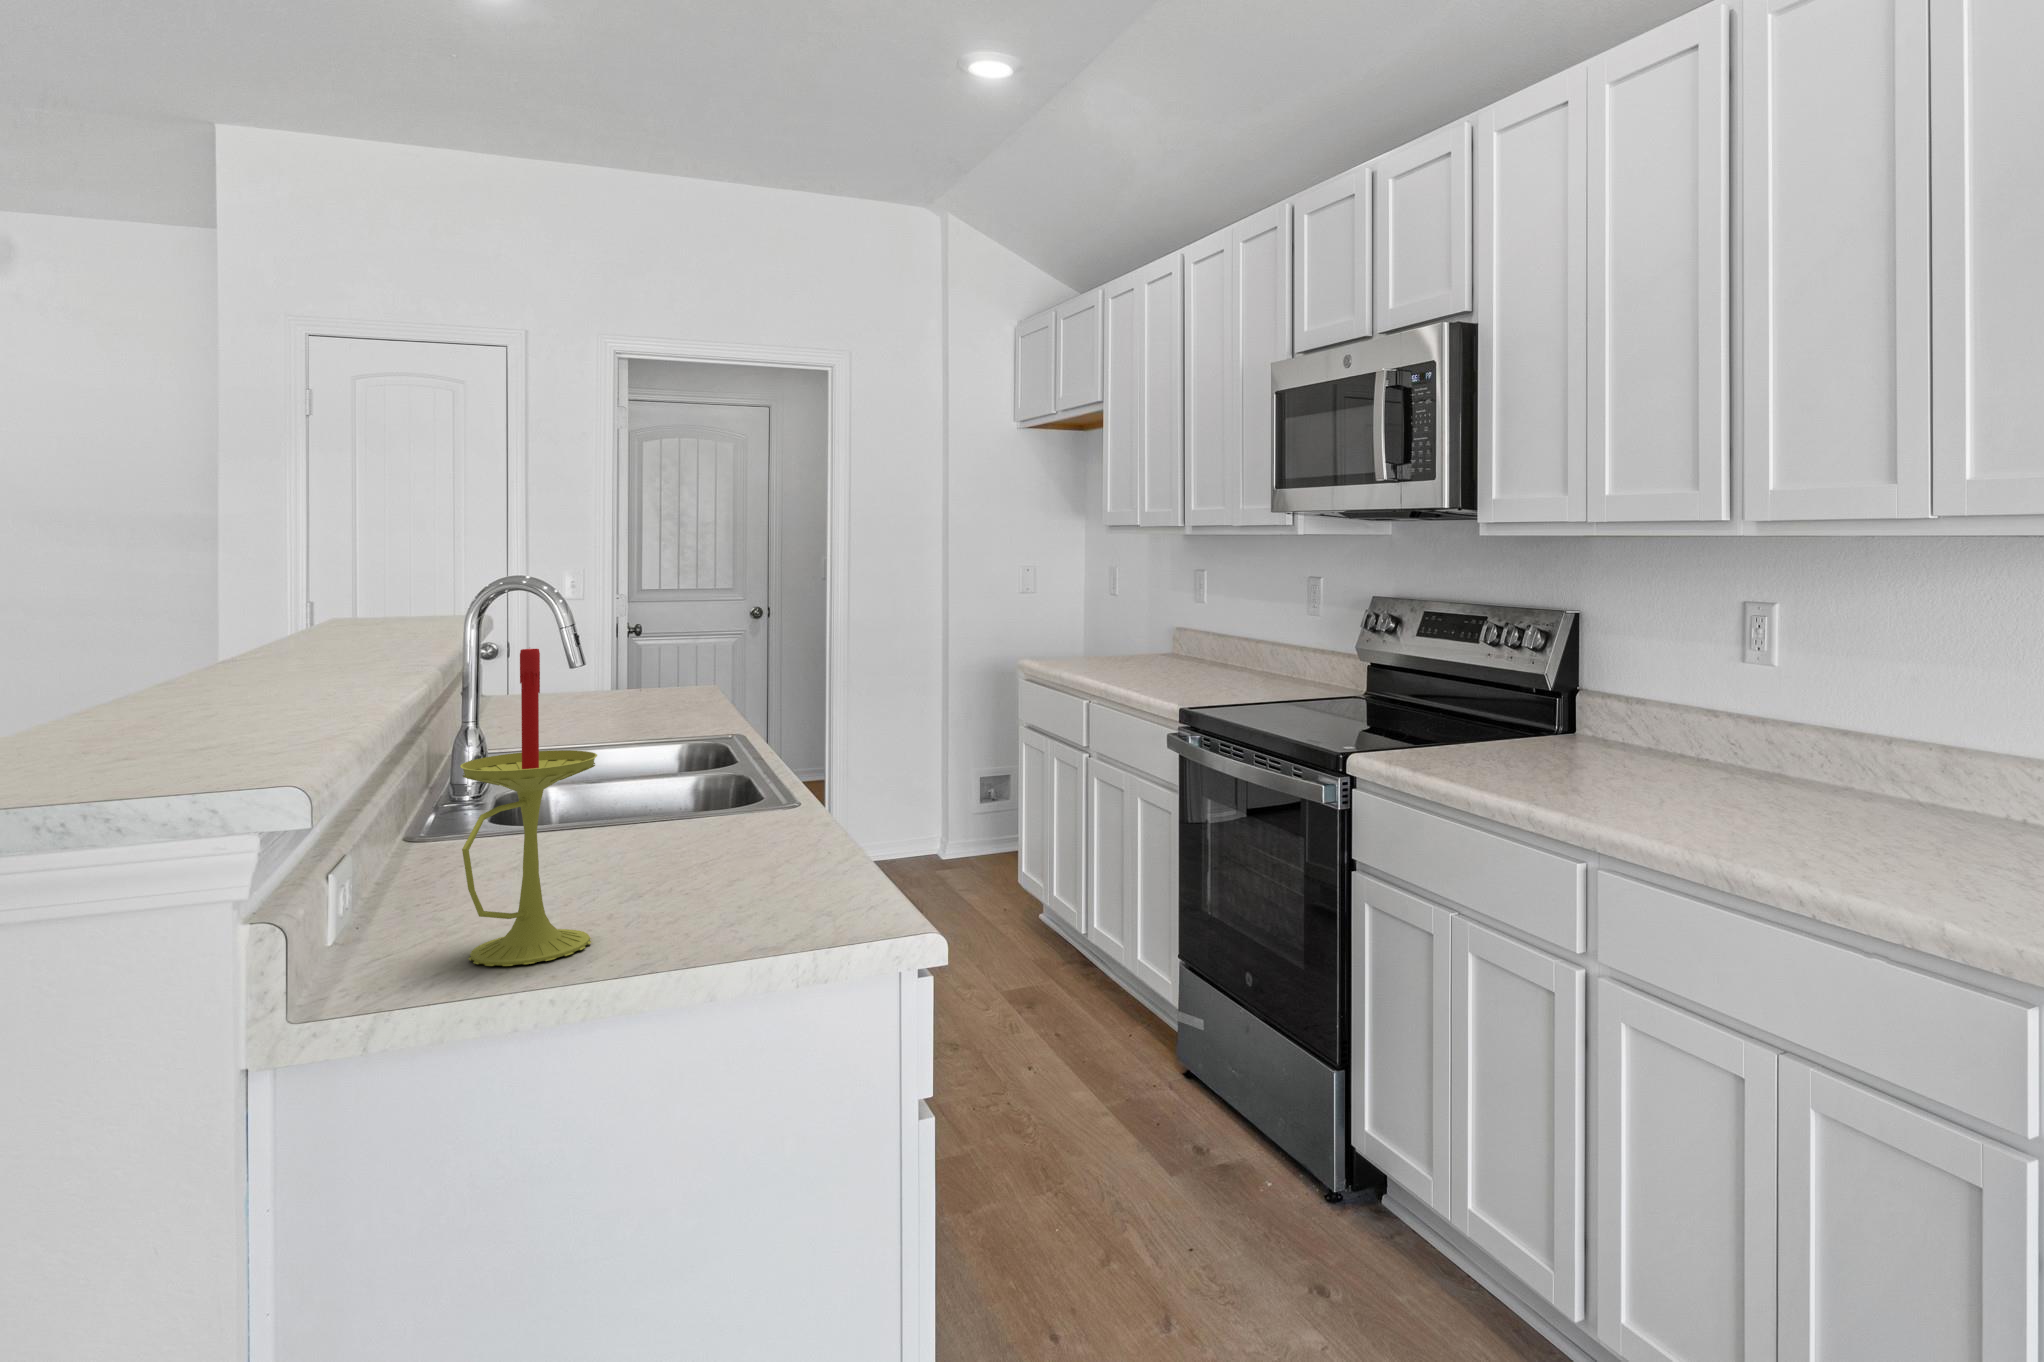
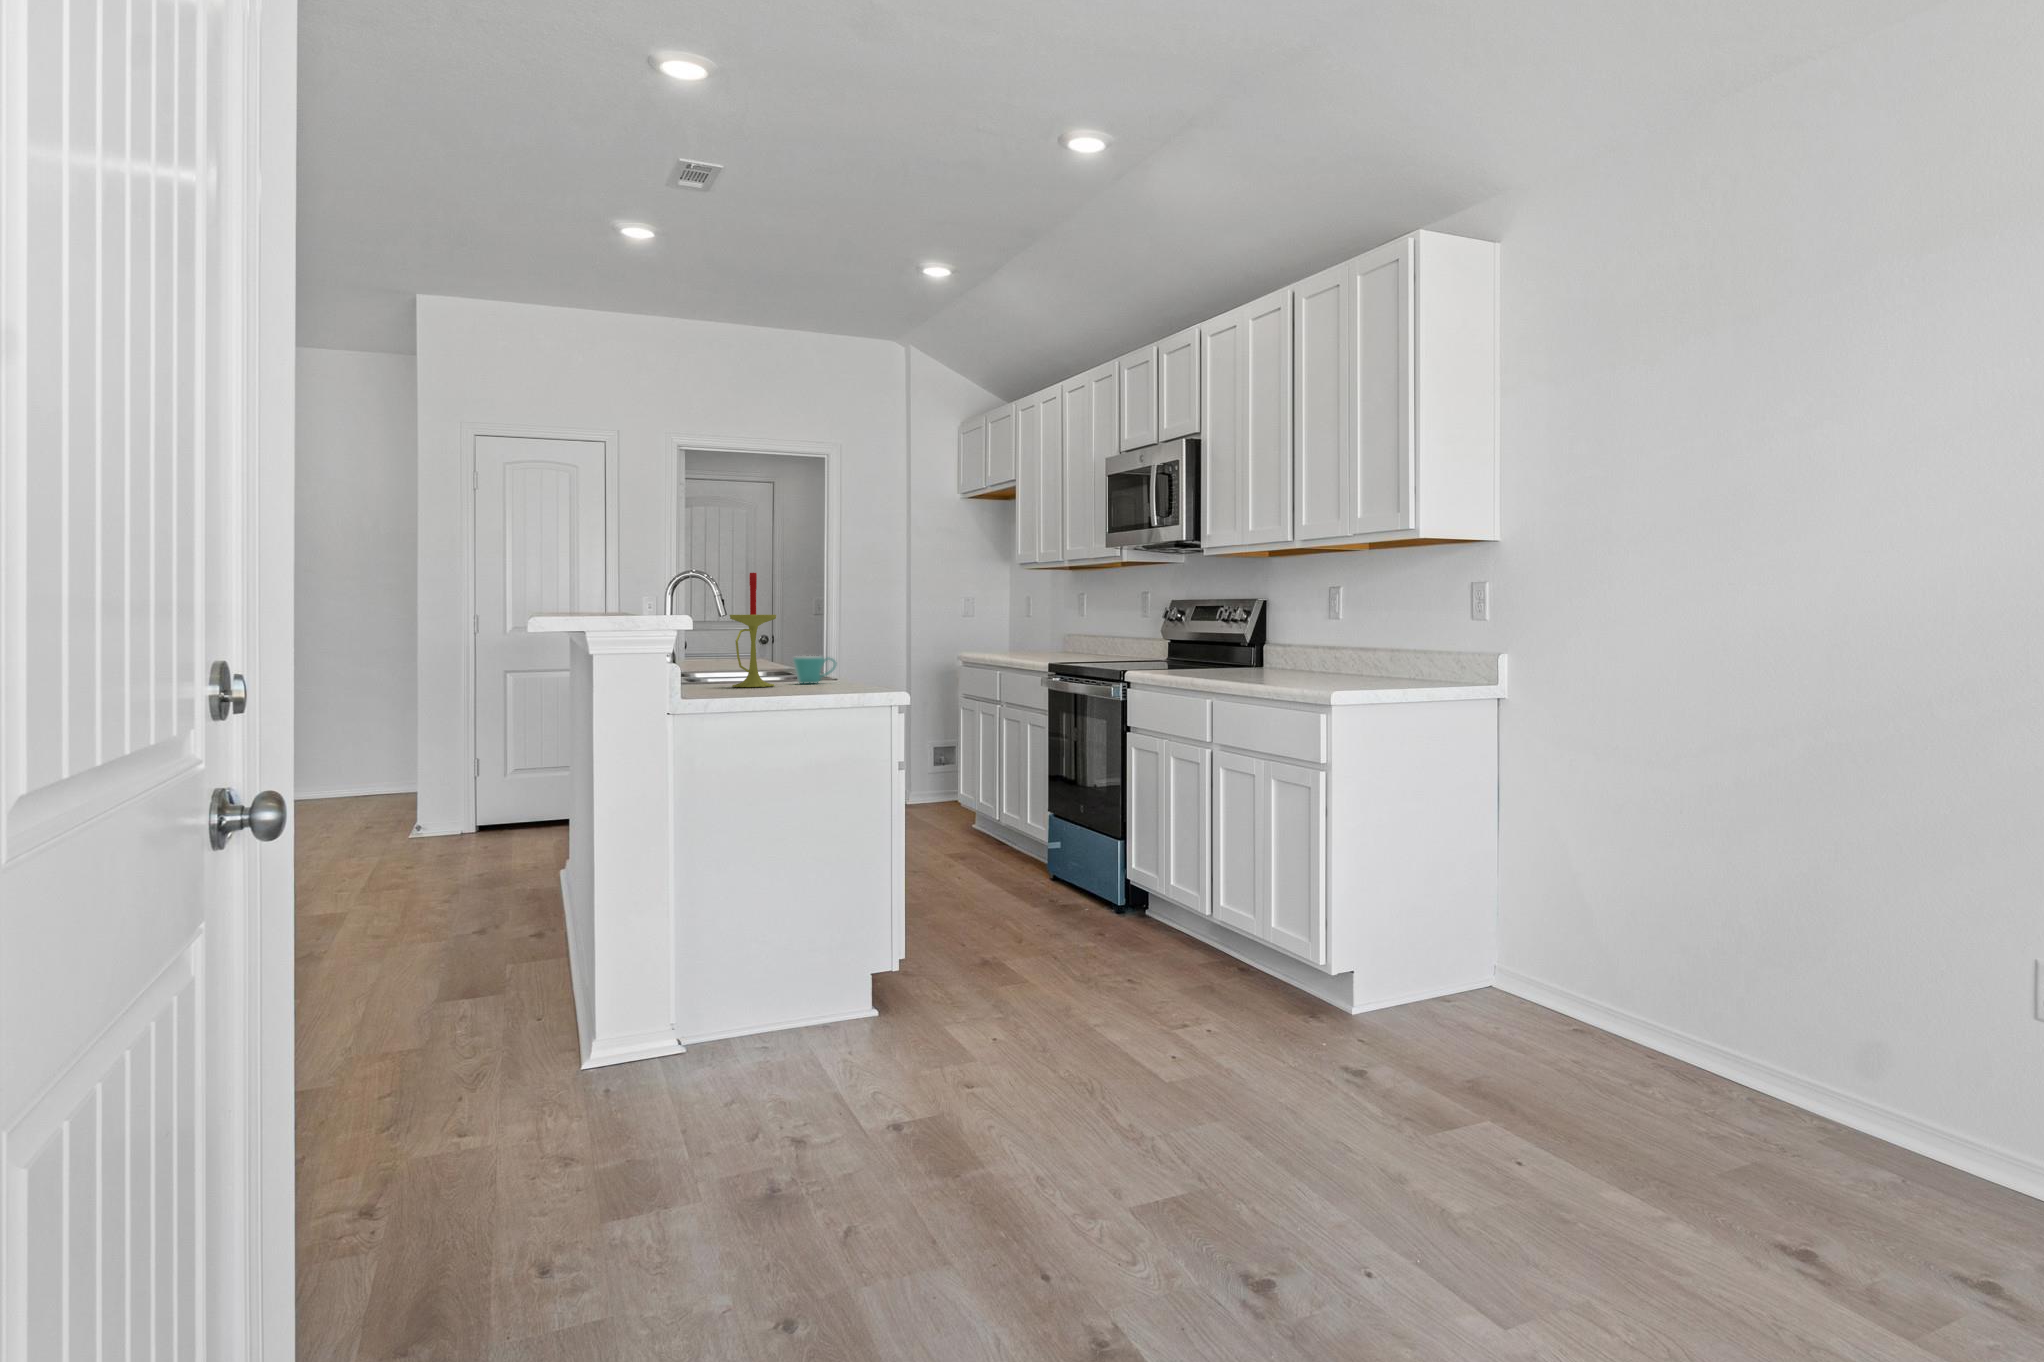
mug: none [655,830,766,910] -> present [793,656,836,684]

